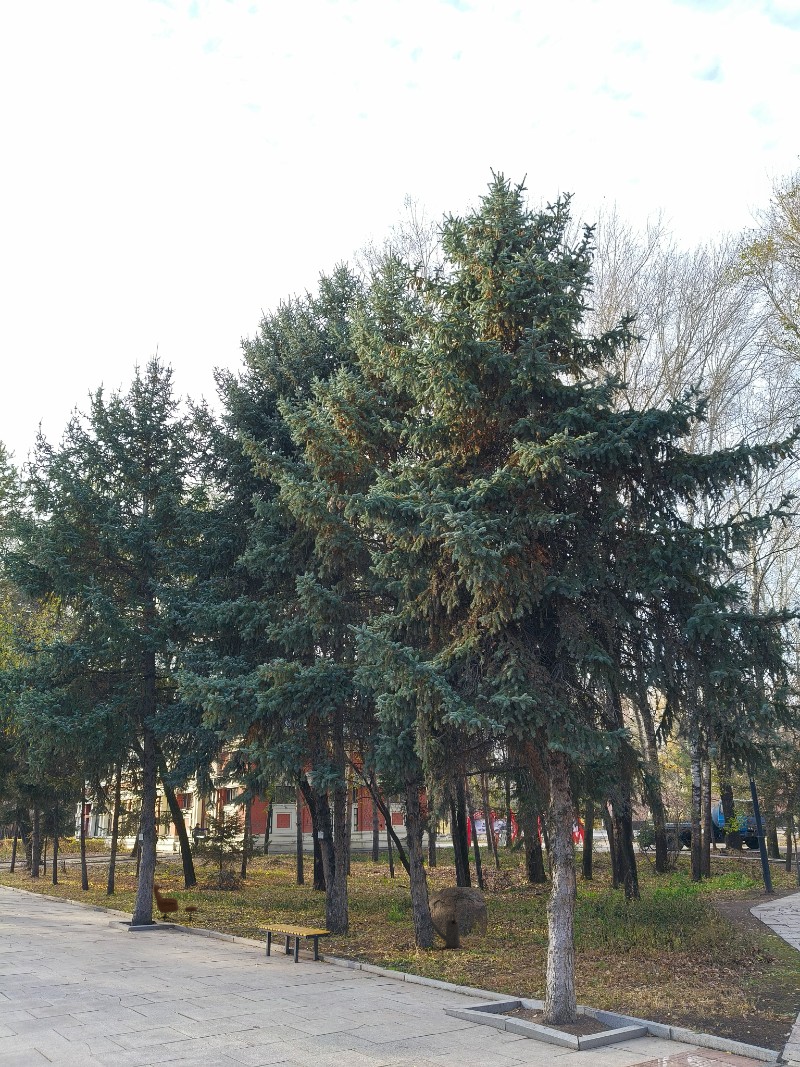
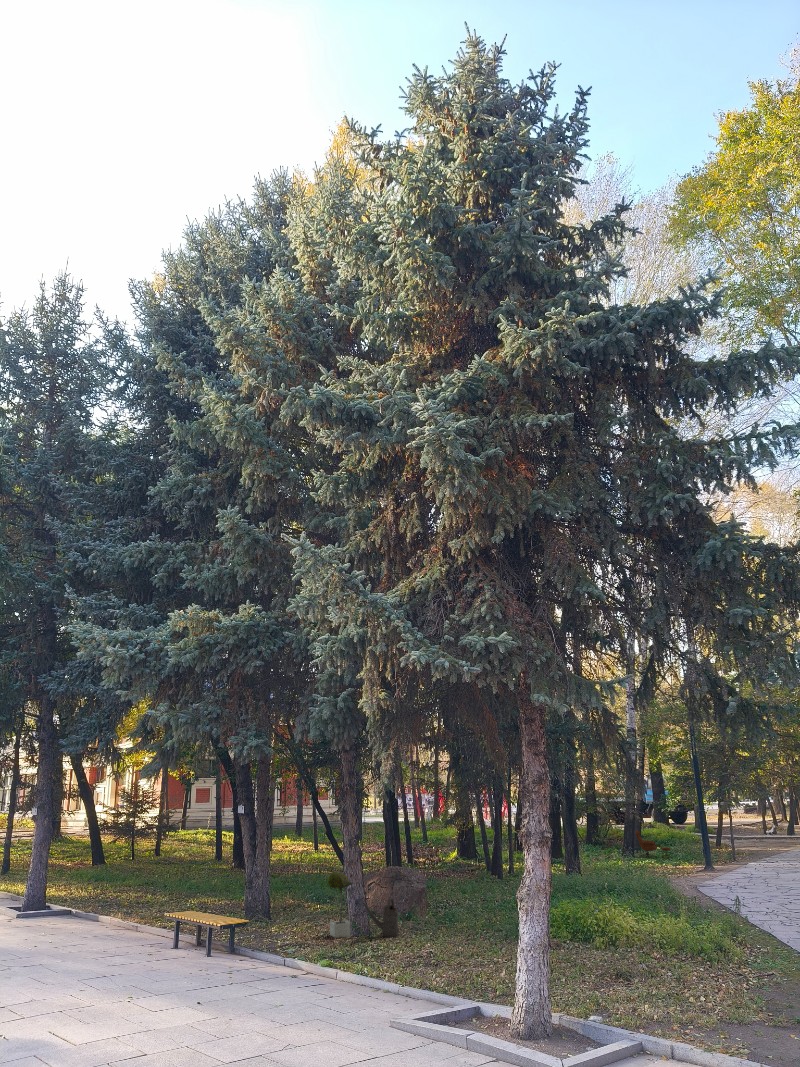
lounge chair: present [153,885,197,921] -> present [636,831,671,857]
potted tree: none [397,889,419,948] -> present [328,872,352,938]

